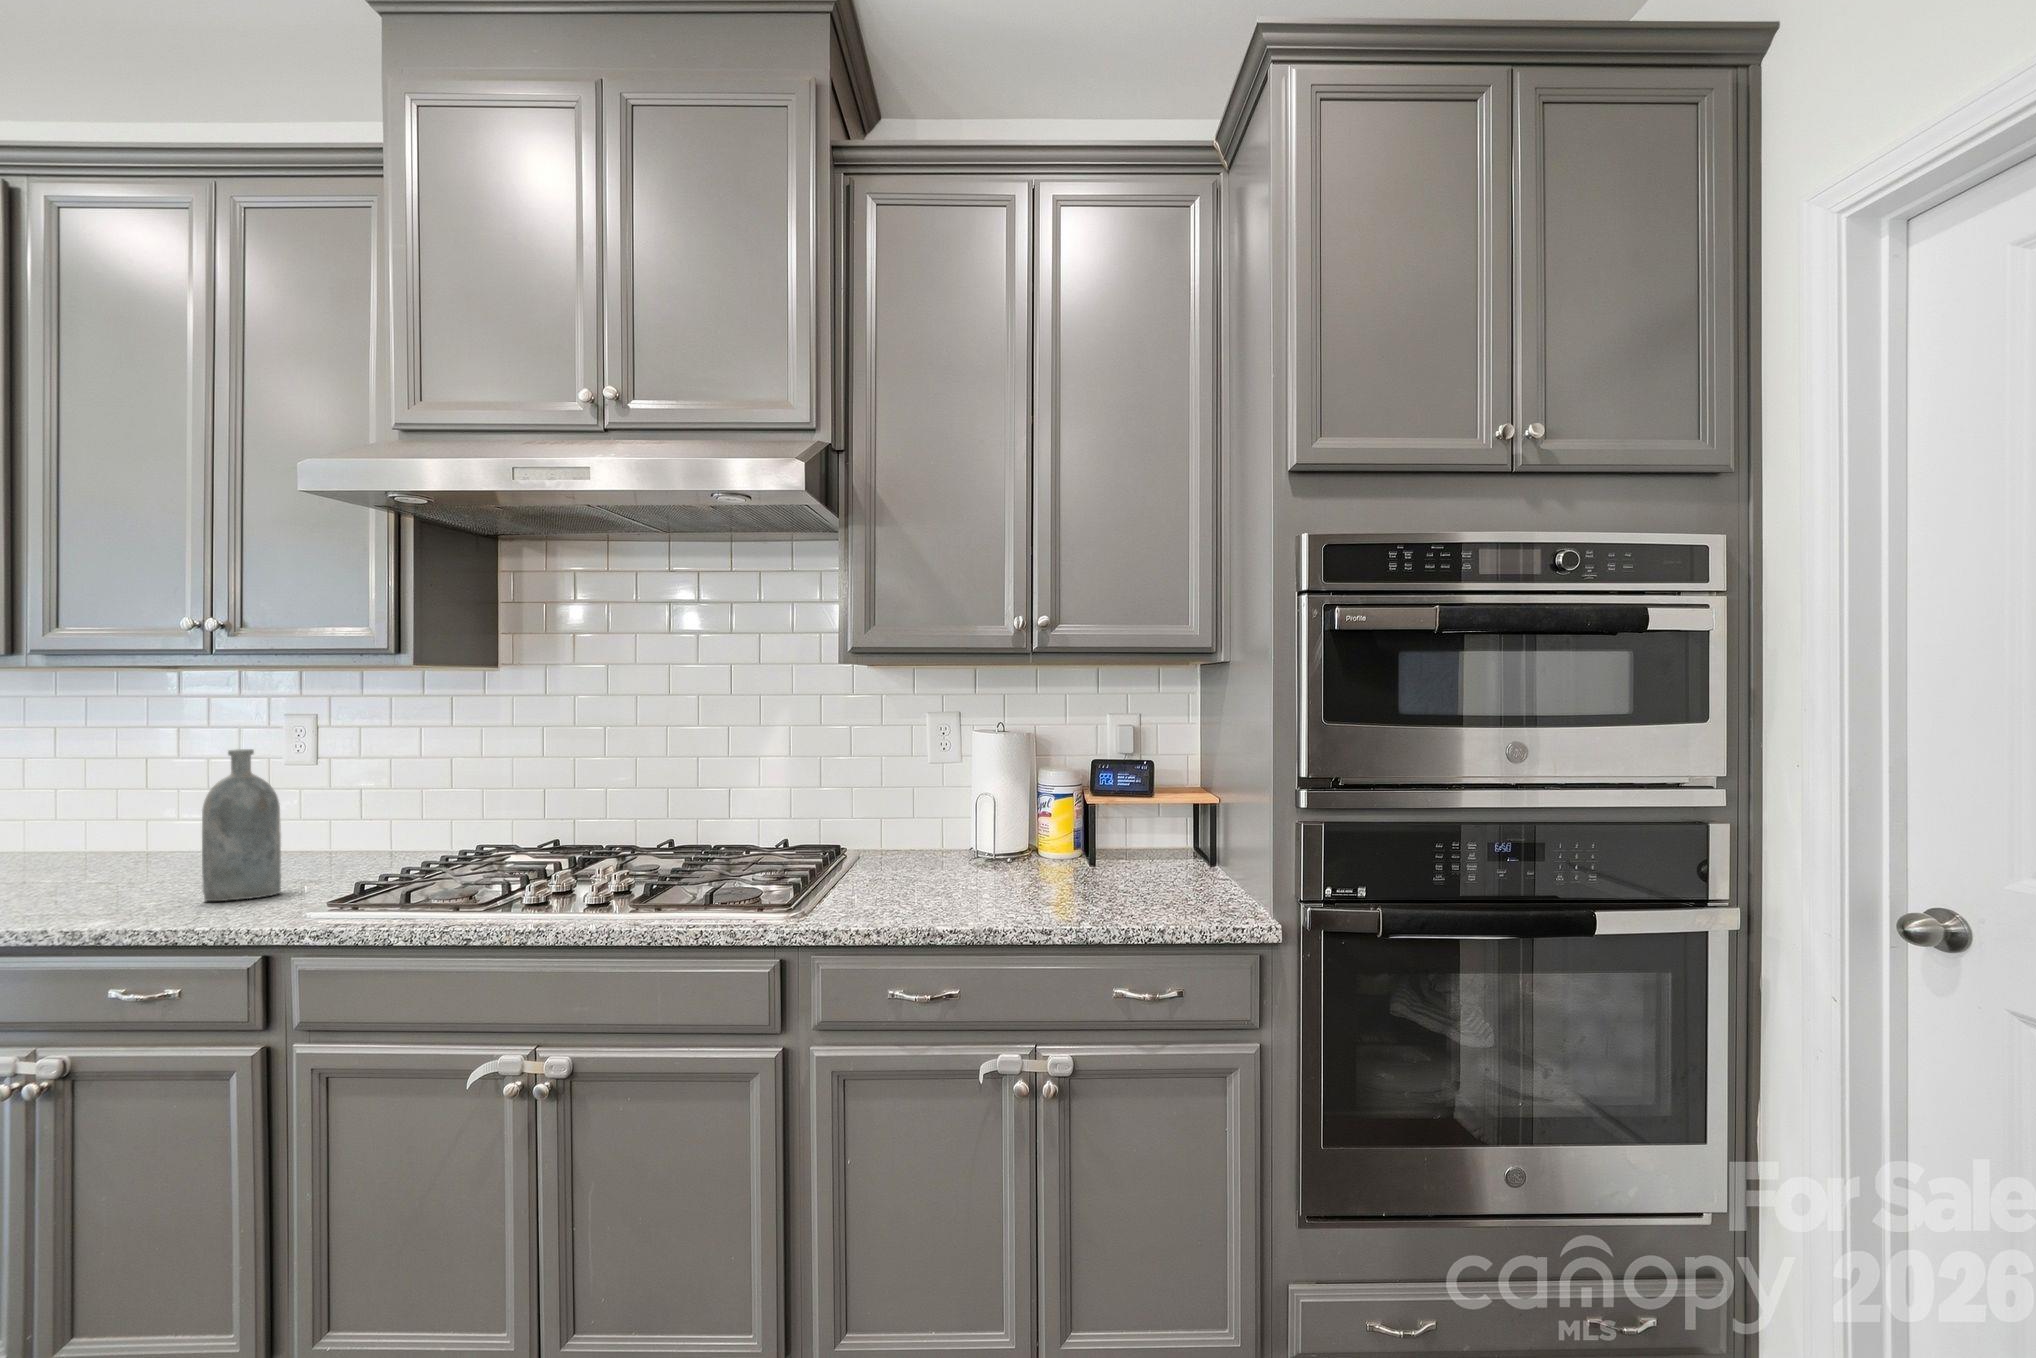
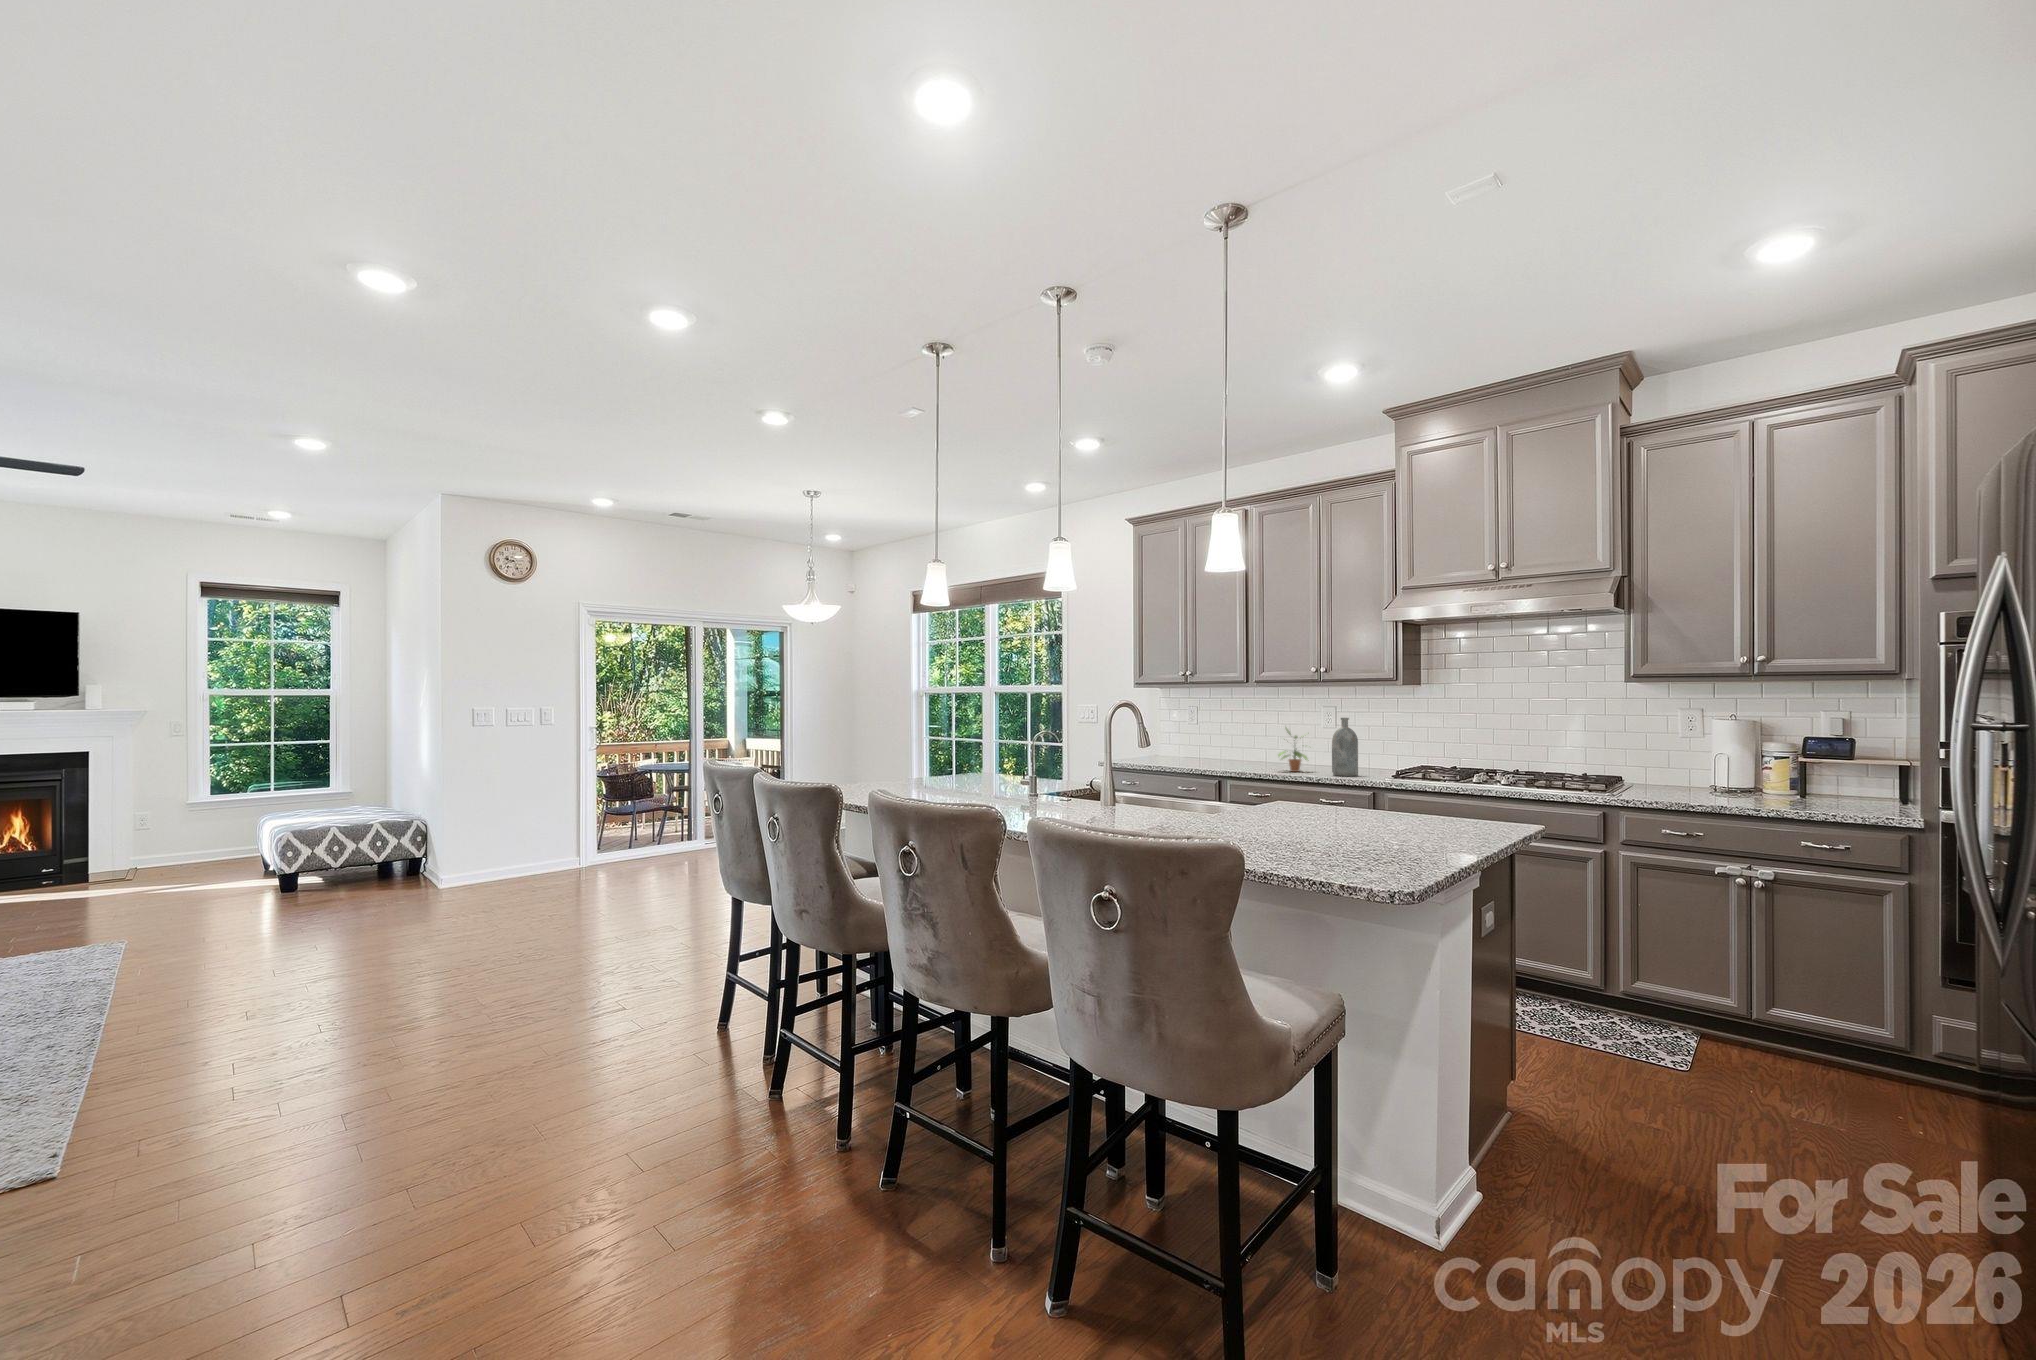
potted plant: none [68,770,199,887] -> present [1279,728,1307,772]

